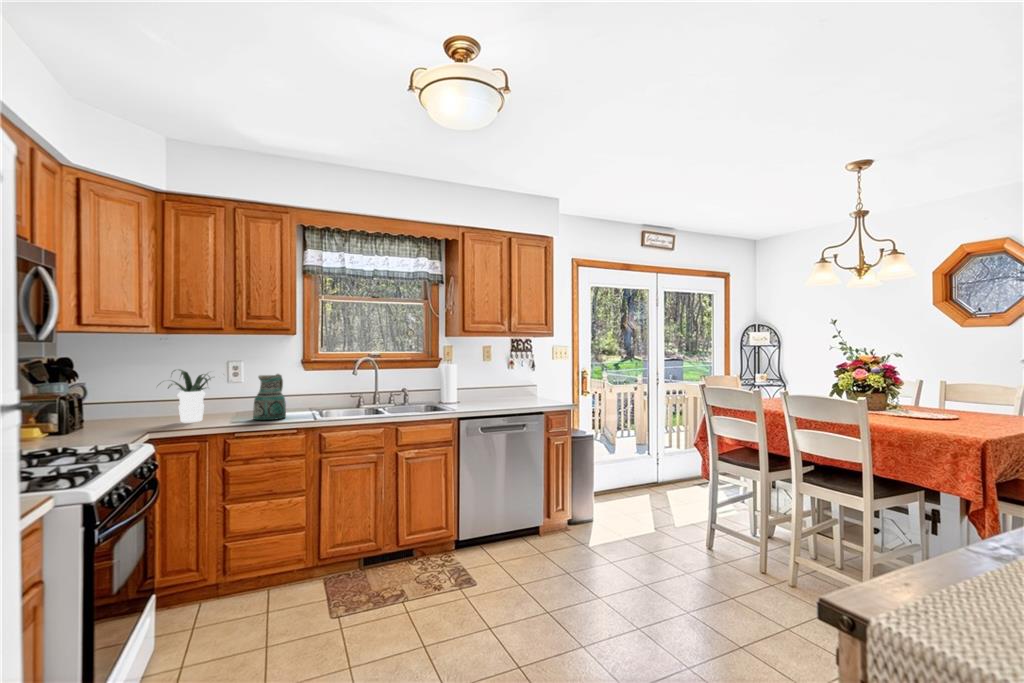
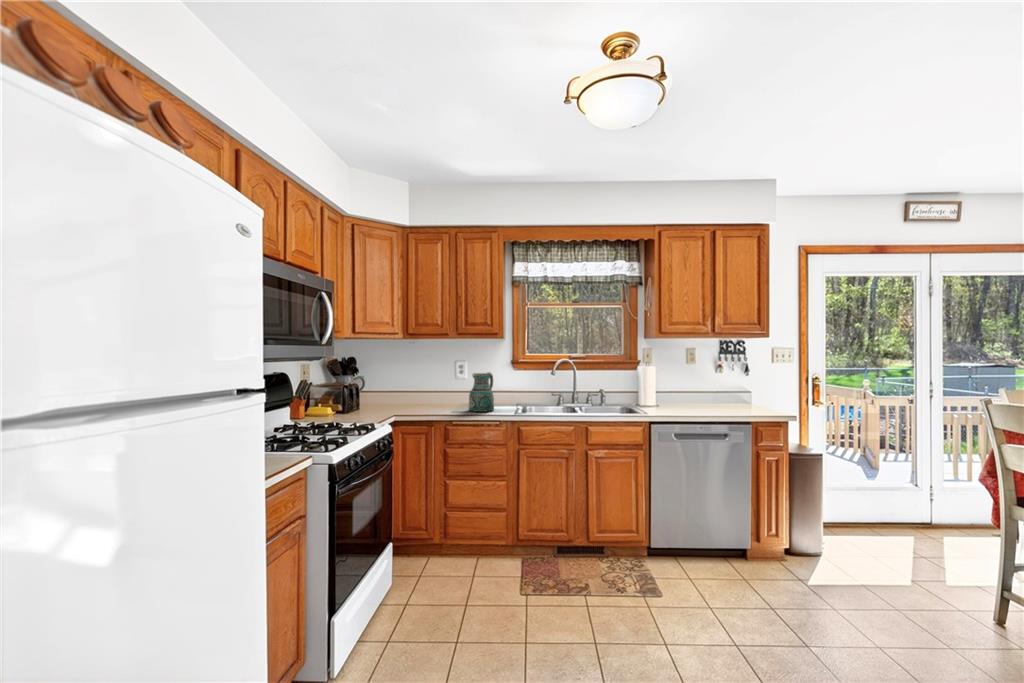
potted plant: present [160,369,211,423] -> none [400,367,451,409]

